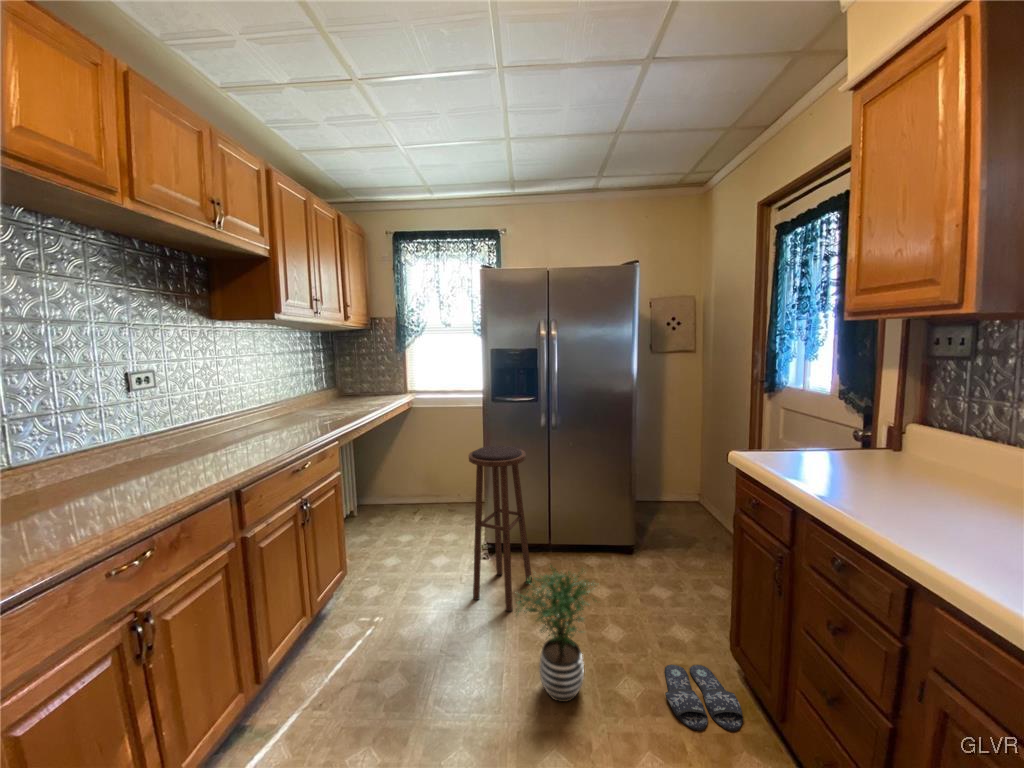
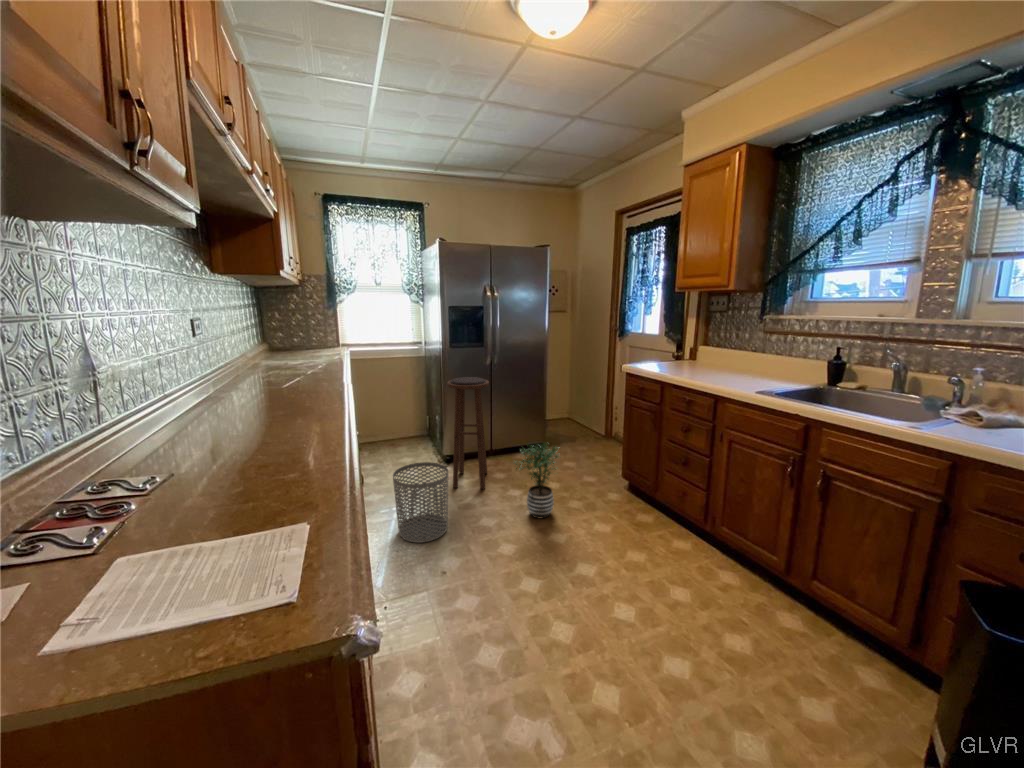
waste bin: none [339,568,420,698] -> present [393,462,448,543]
slippers: present [665,664,743,731] -> none [589,490,634,513]

